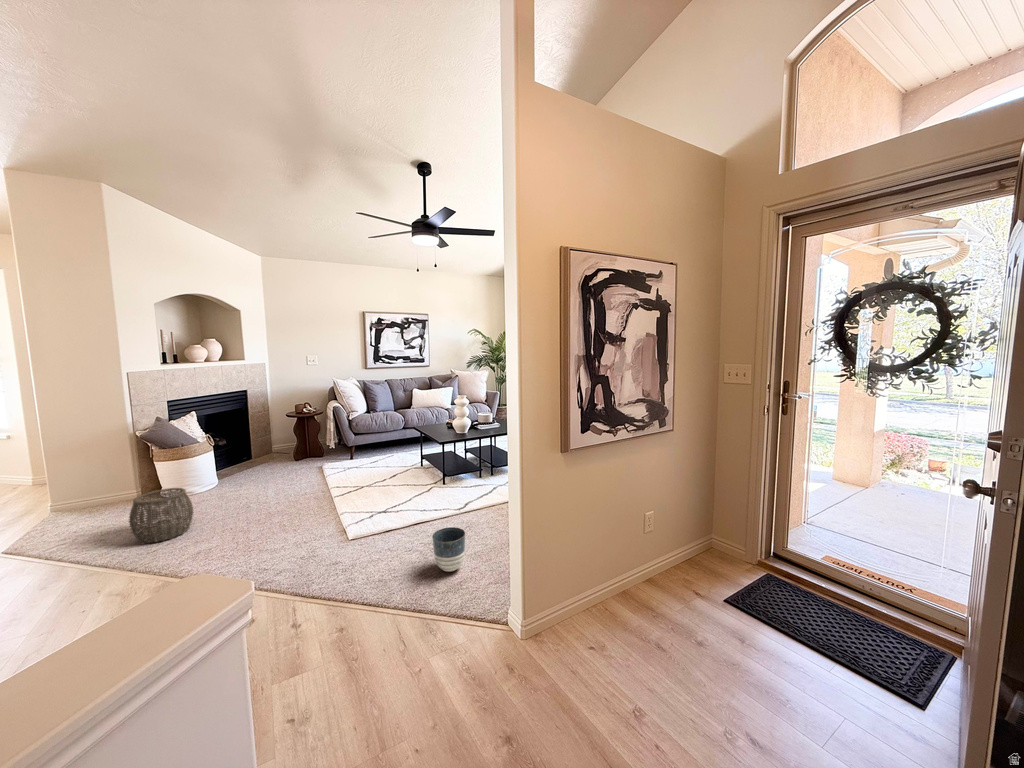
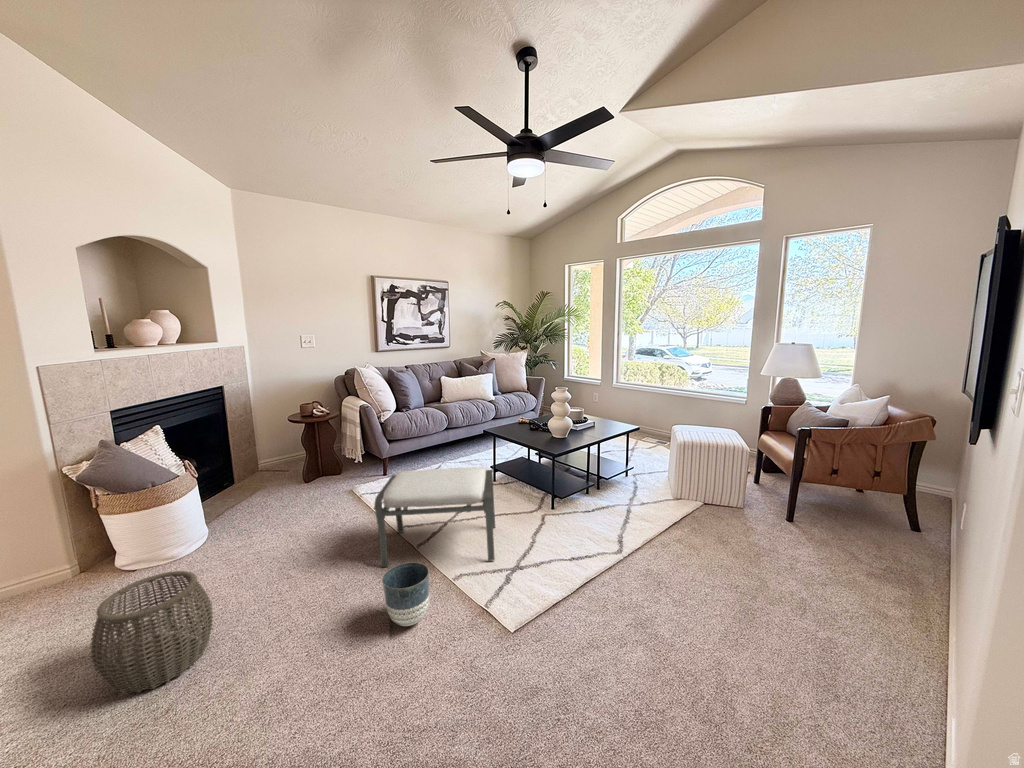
ottoman: none [300,449,391,507] -> present [375,467,495,567]
planter: present [432,527,465,572] -> present [382,562,429,626]

